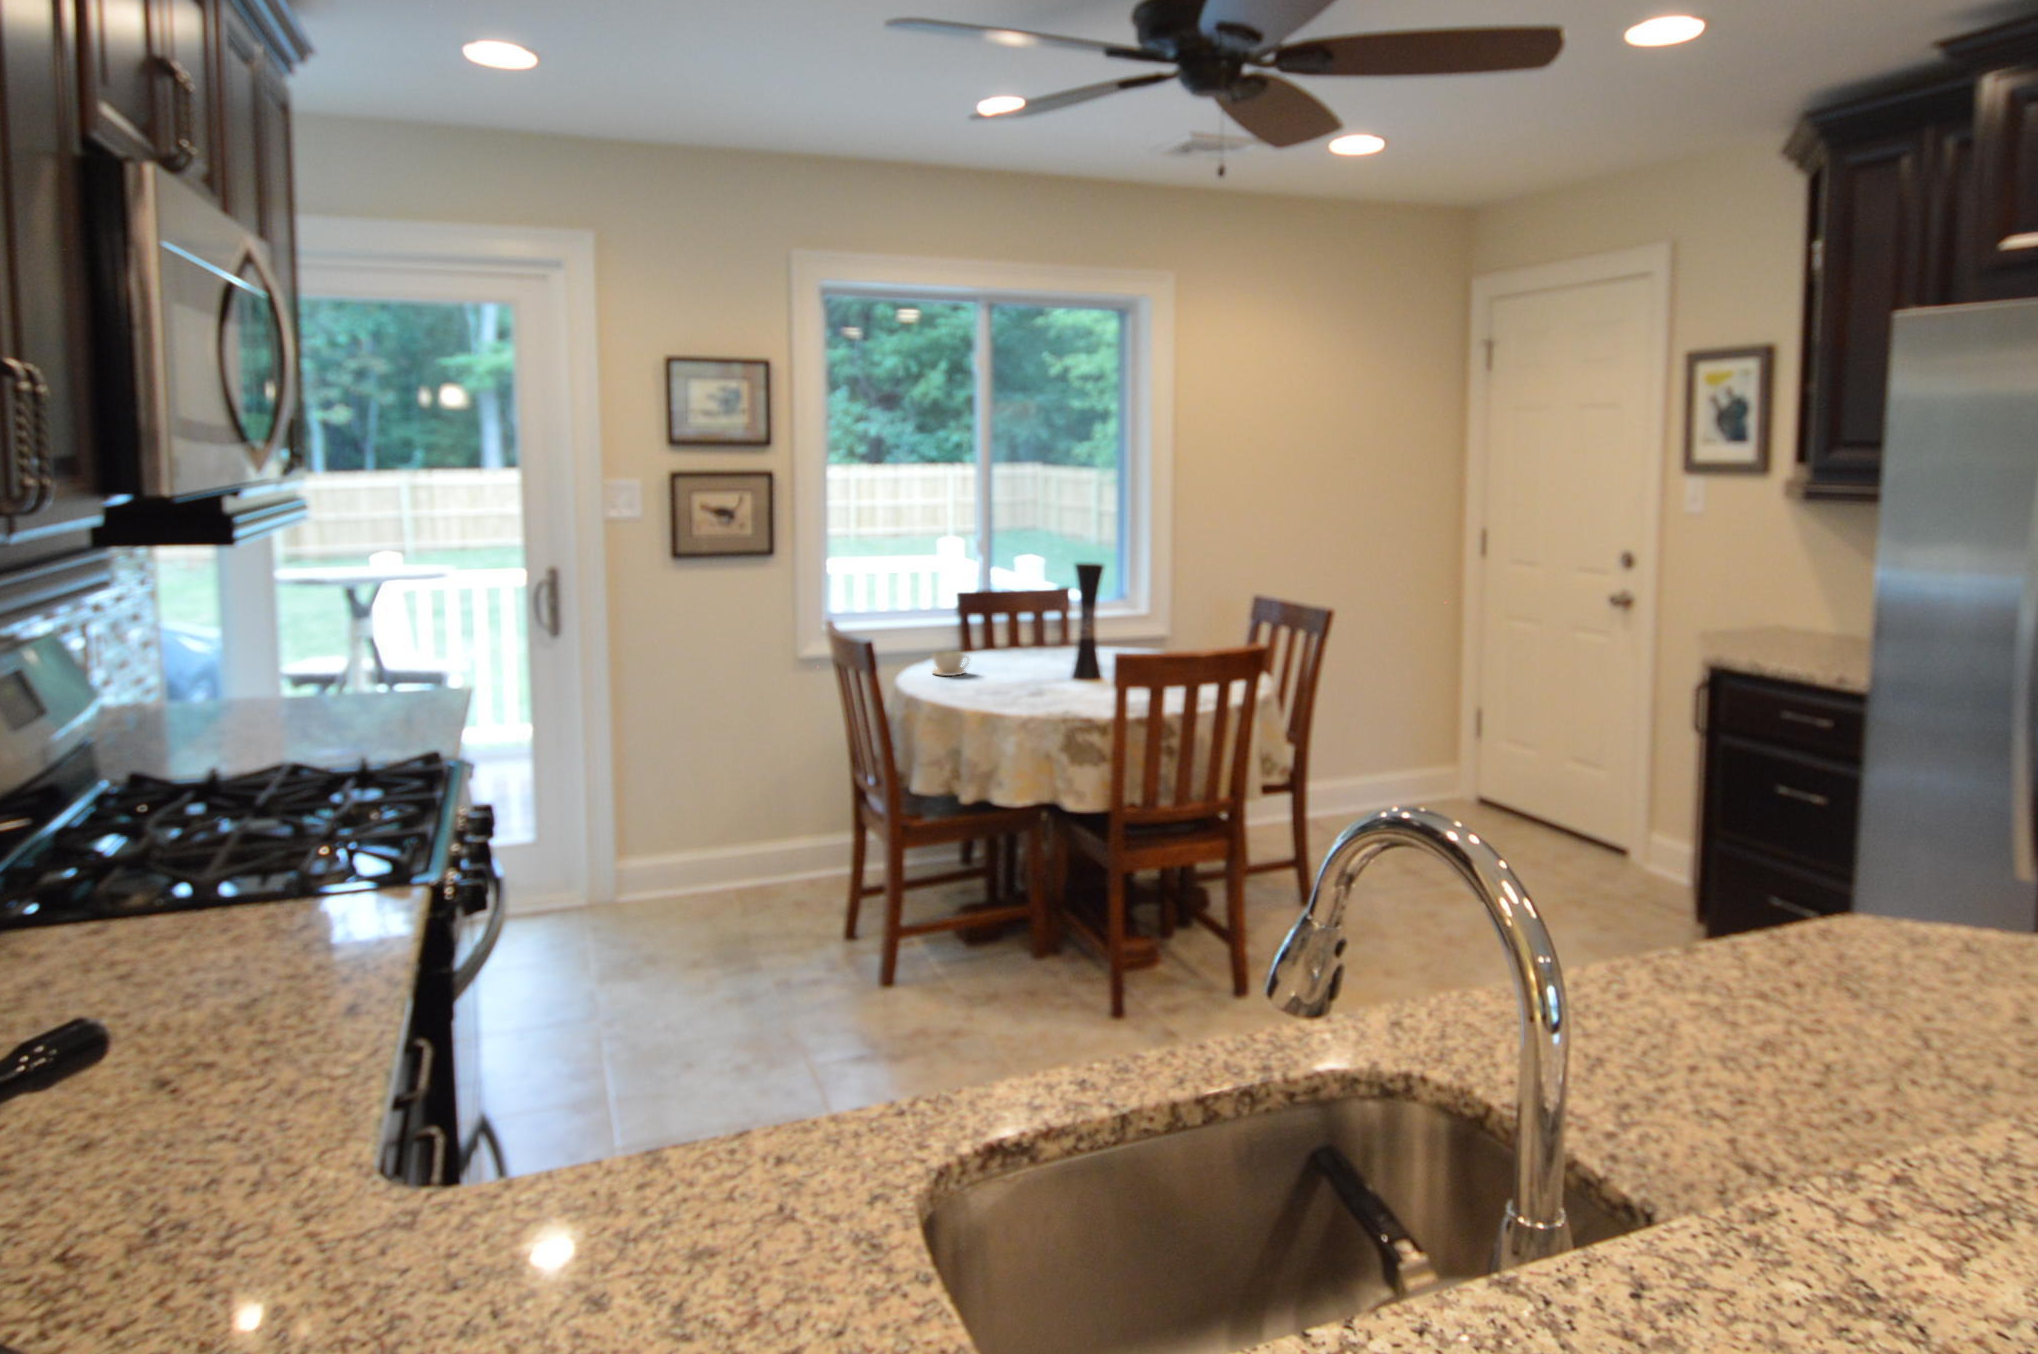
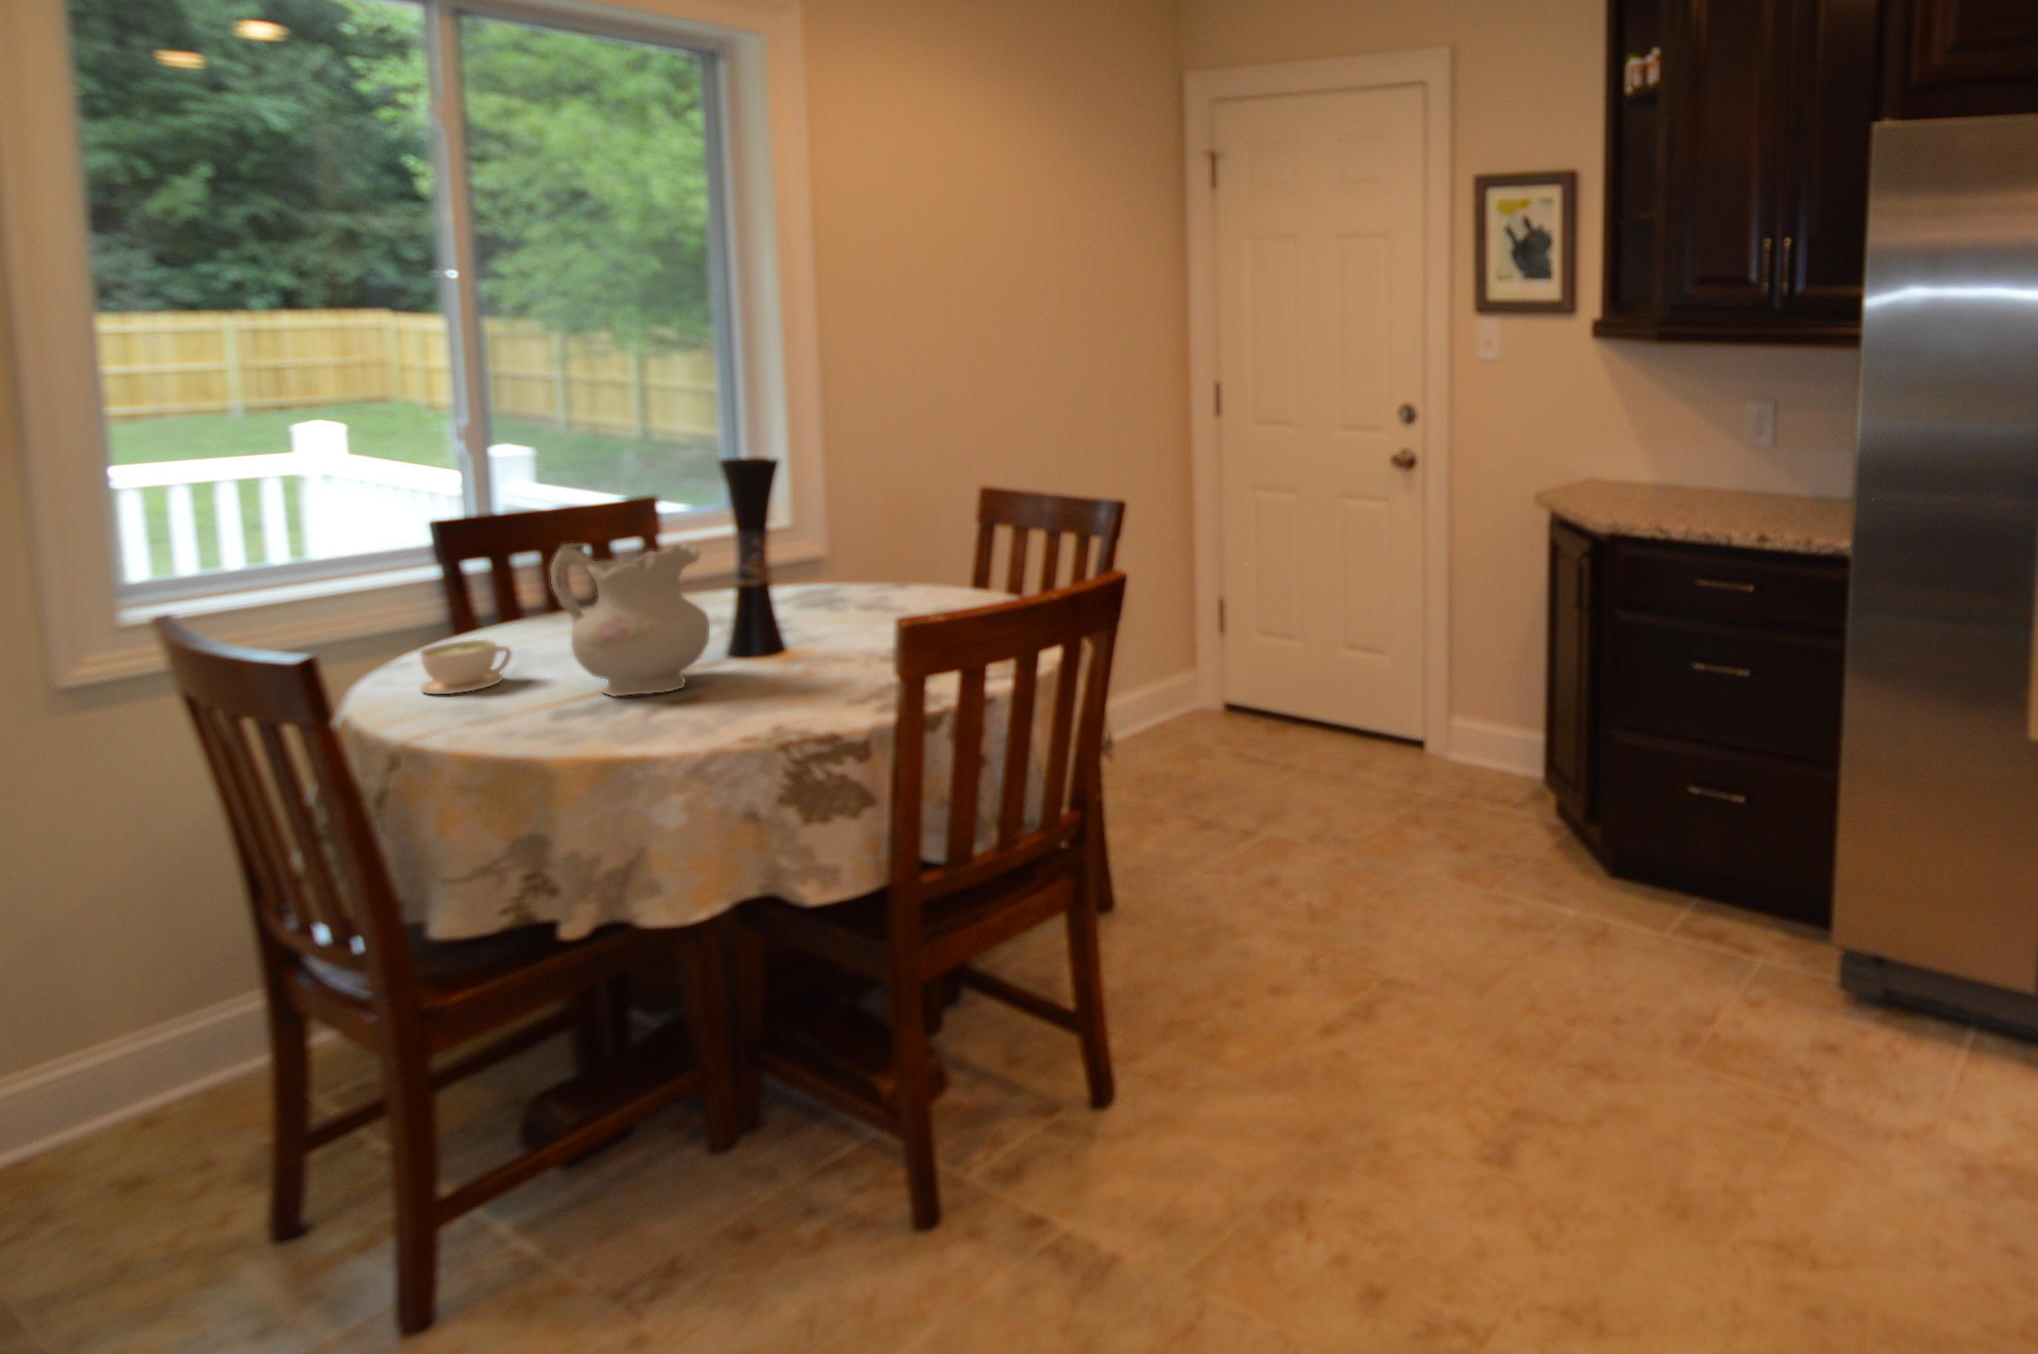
ceramic pitcher: none [984,603,1050,688] -> present [551,542,710,697]

